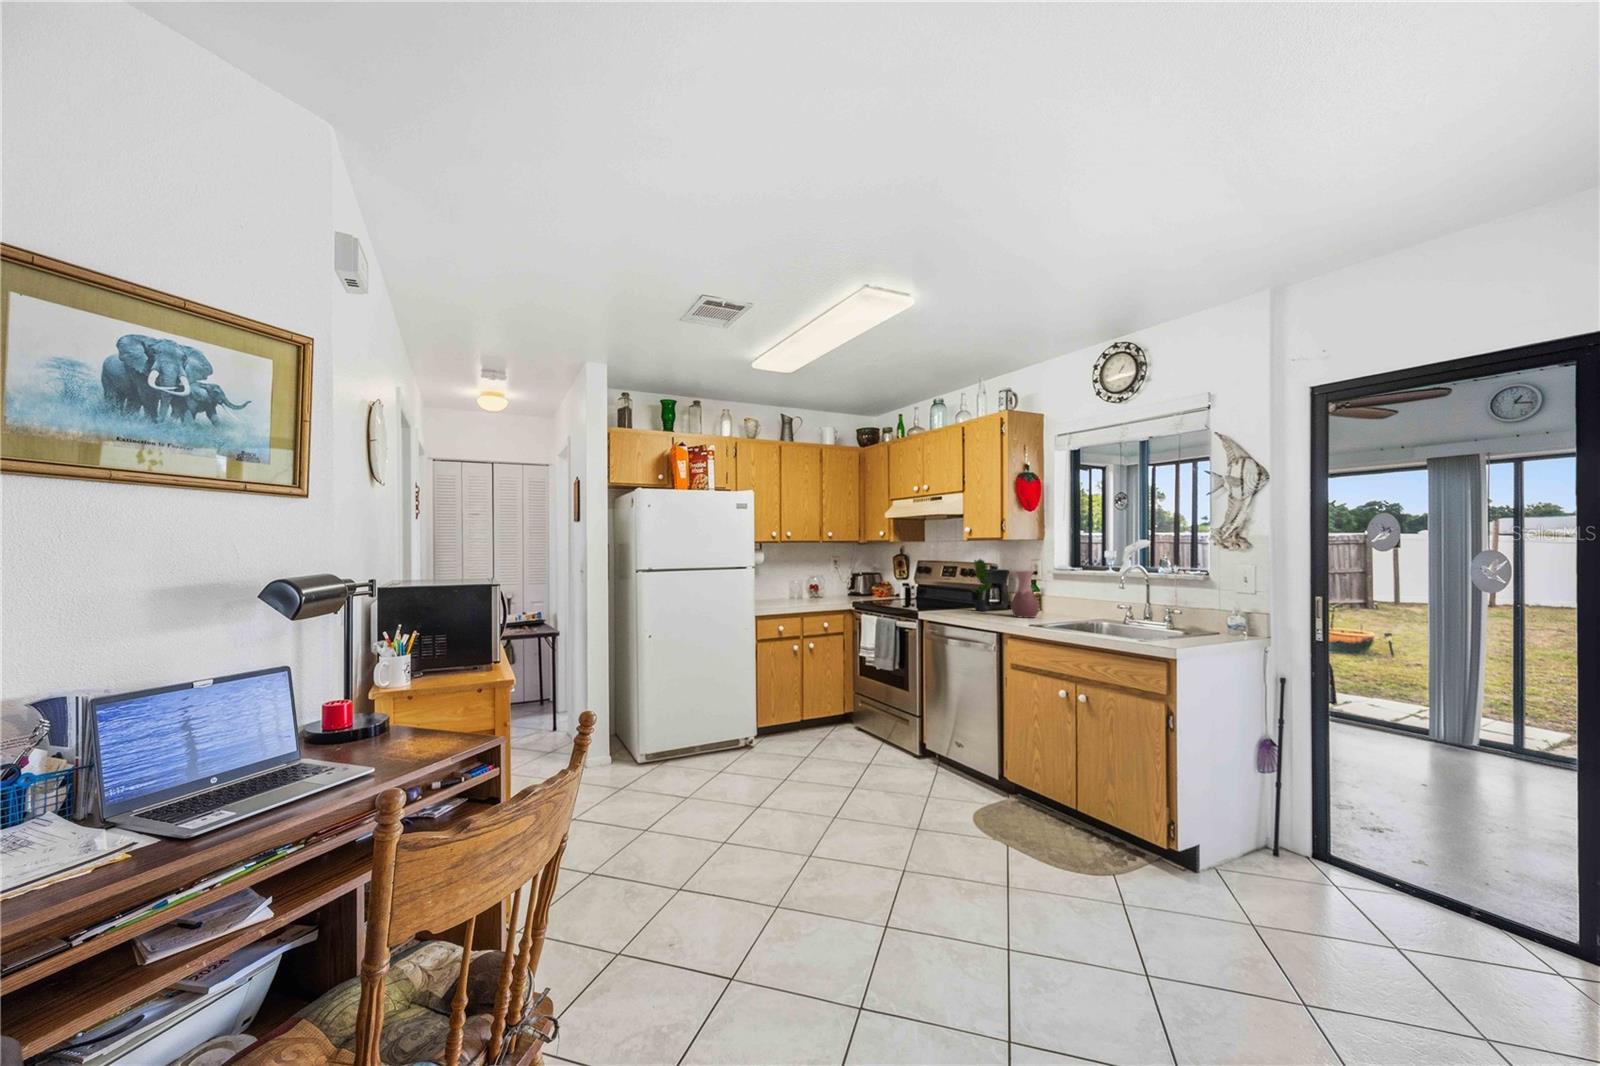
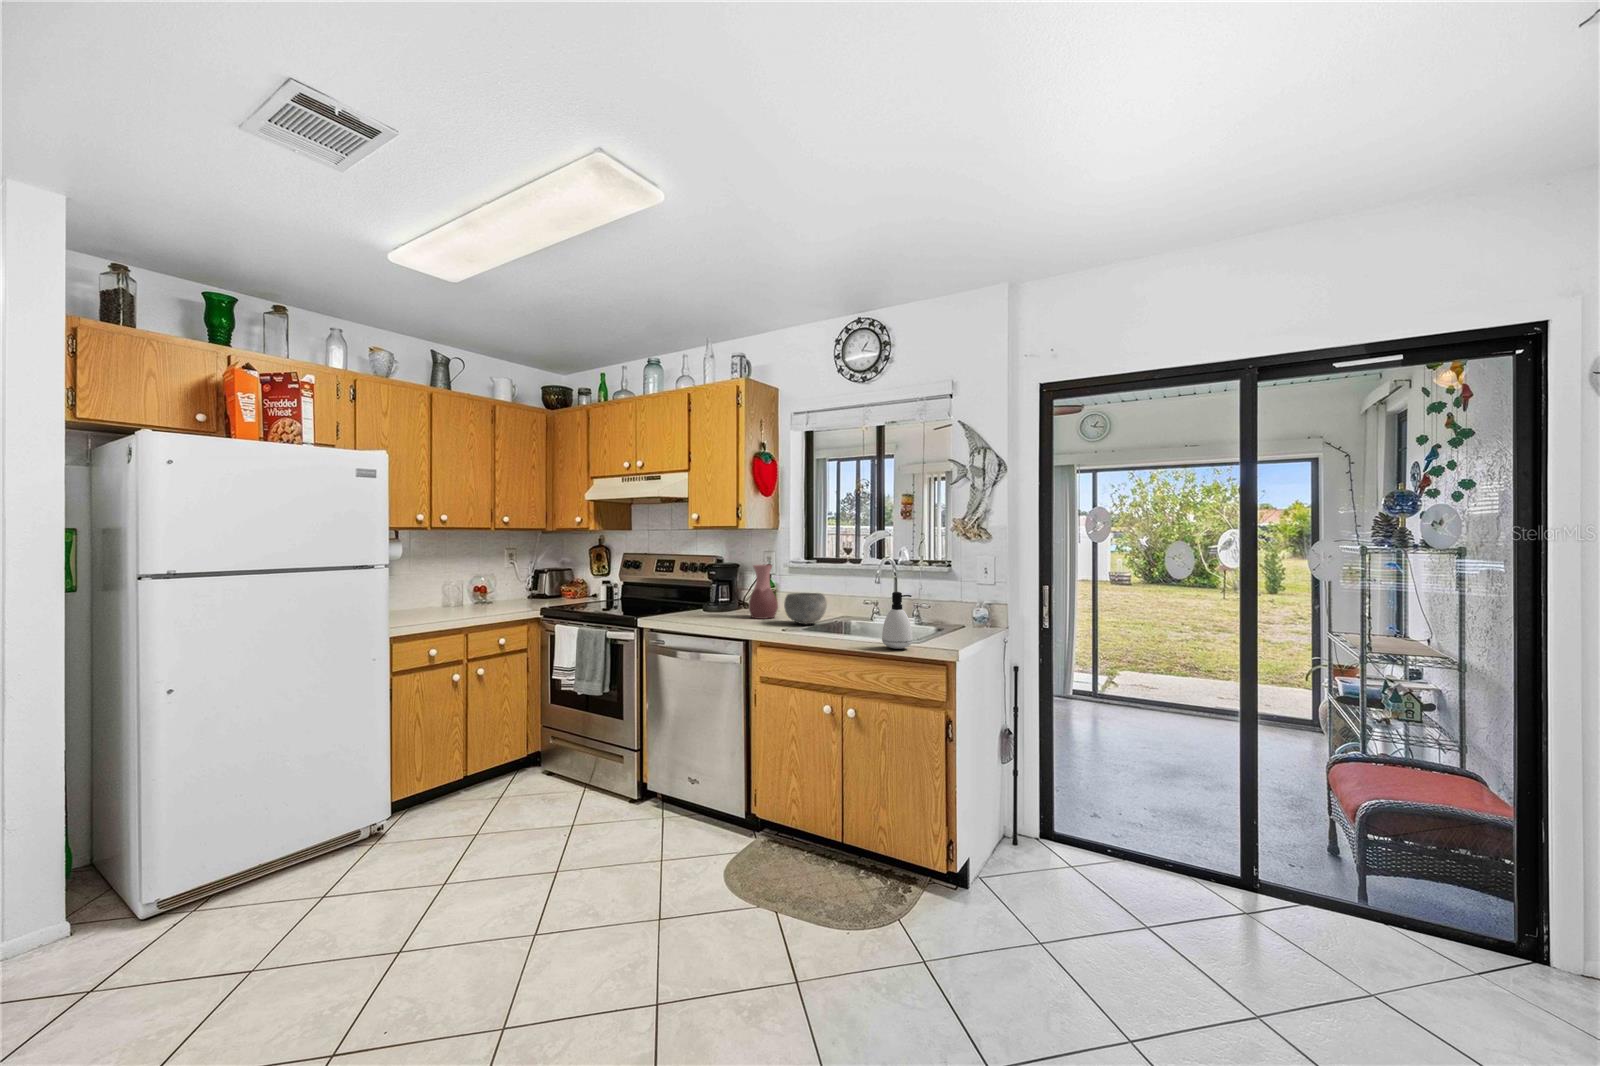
potted plant: present [974,559,992,611] -> none [694,551,729,613]
soap dispenser: none [1107,595,1137,645] -> present [882,592,913,649]
bowl: none [1039,596,1079,624] -> present [784,593,827,624]

